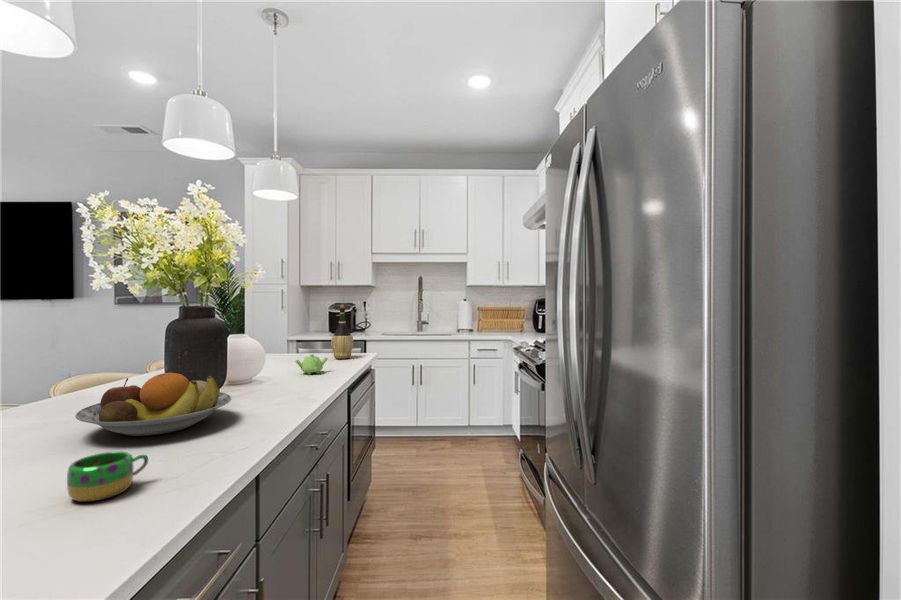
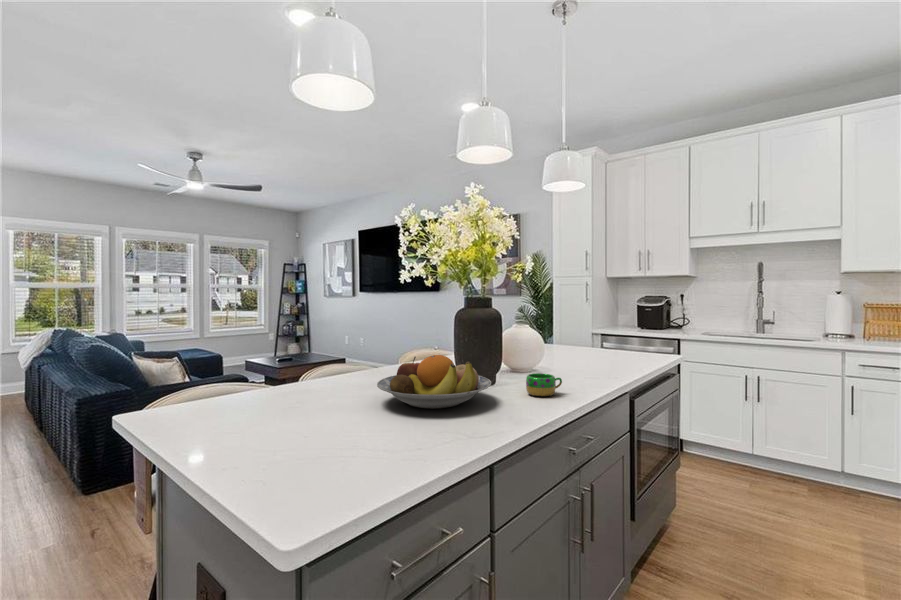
wine bottle: present [331,305,353,359] -> none [623,297,650,357]
teapot: present [295,354,328,375] -> none [575,350,611,371]
mug: present [67,452,148,502] -> present [526,373,562,397]

